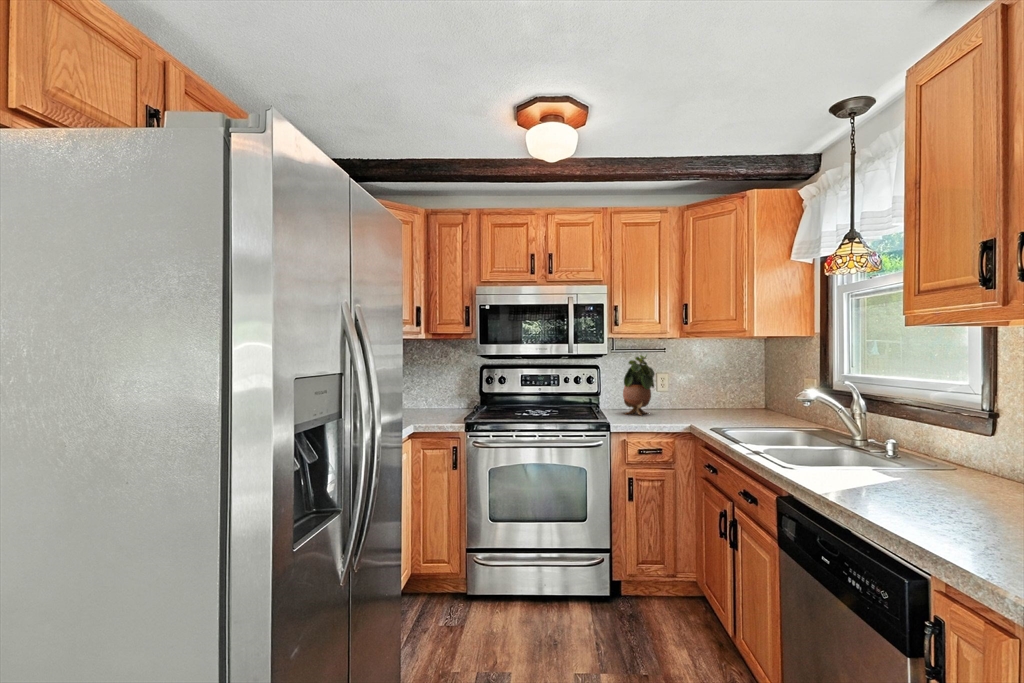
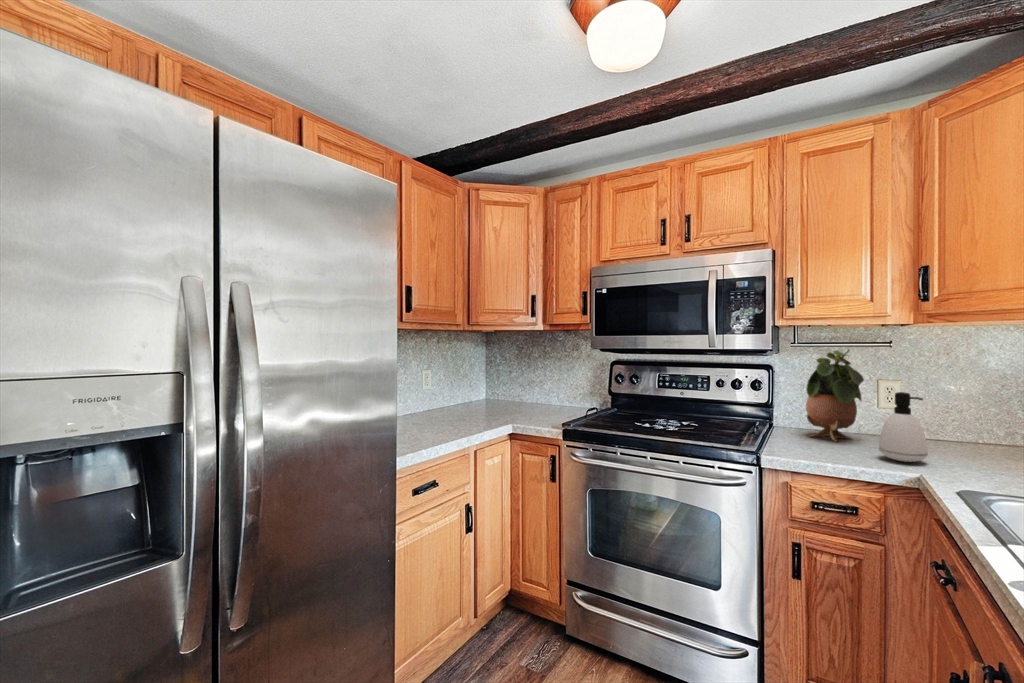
soap dispenser: none [668,379,691,420] -> present [879,392,928,462]

